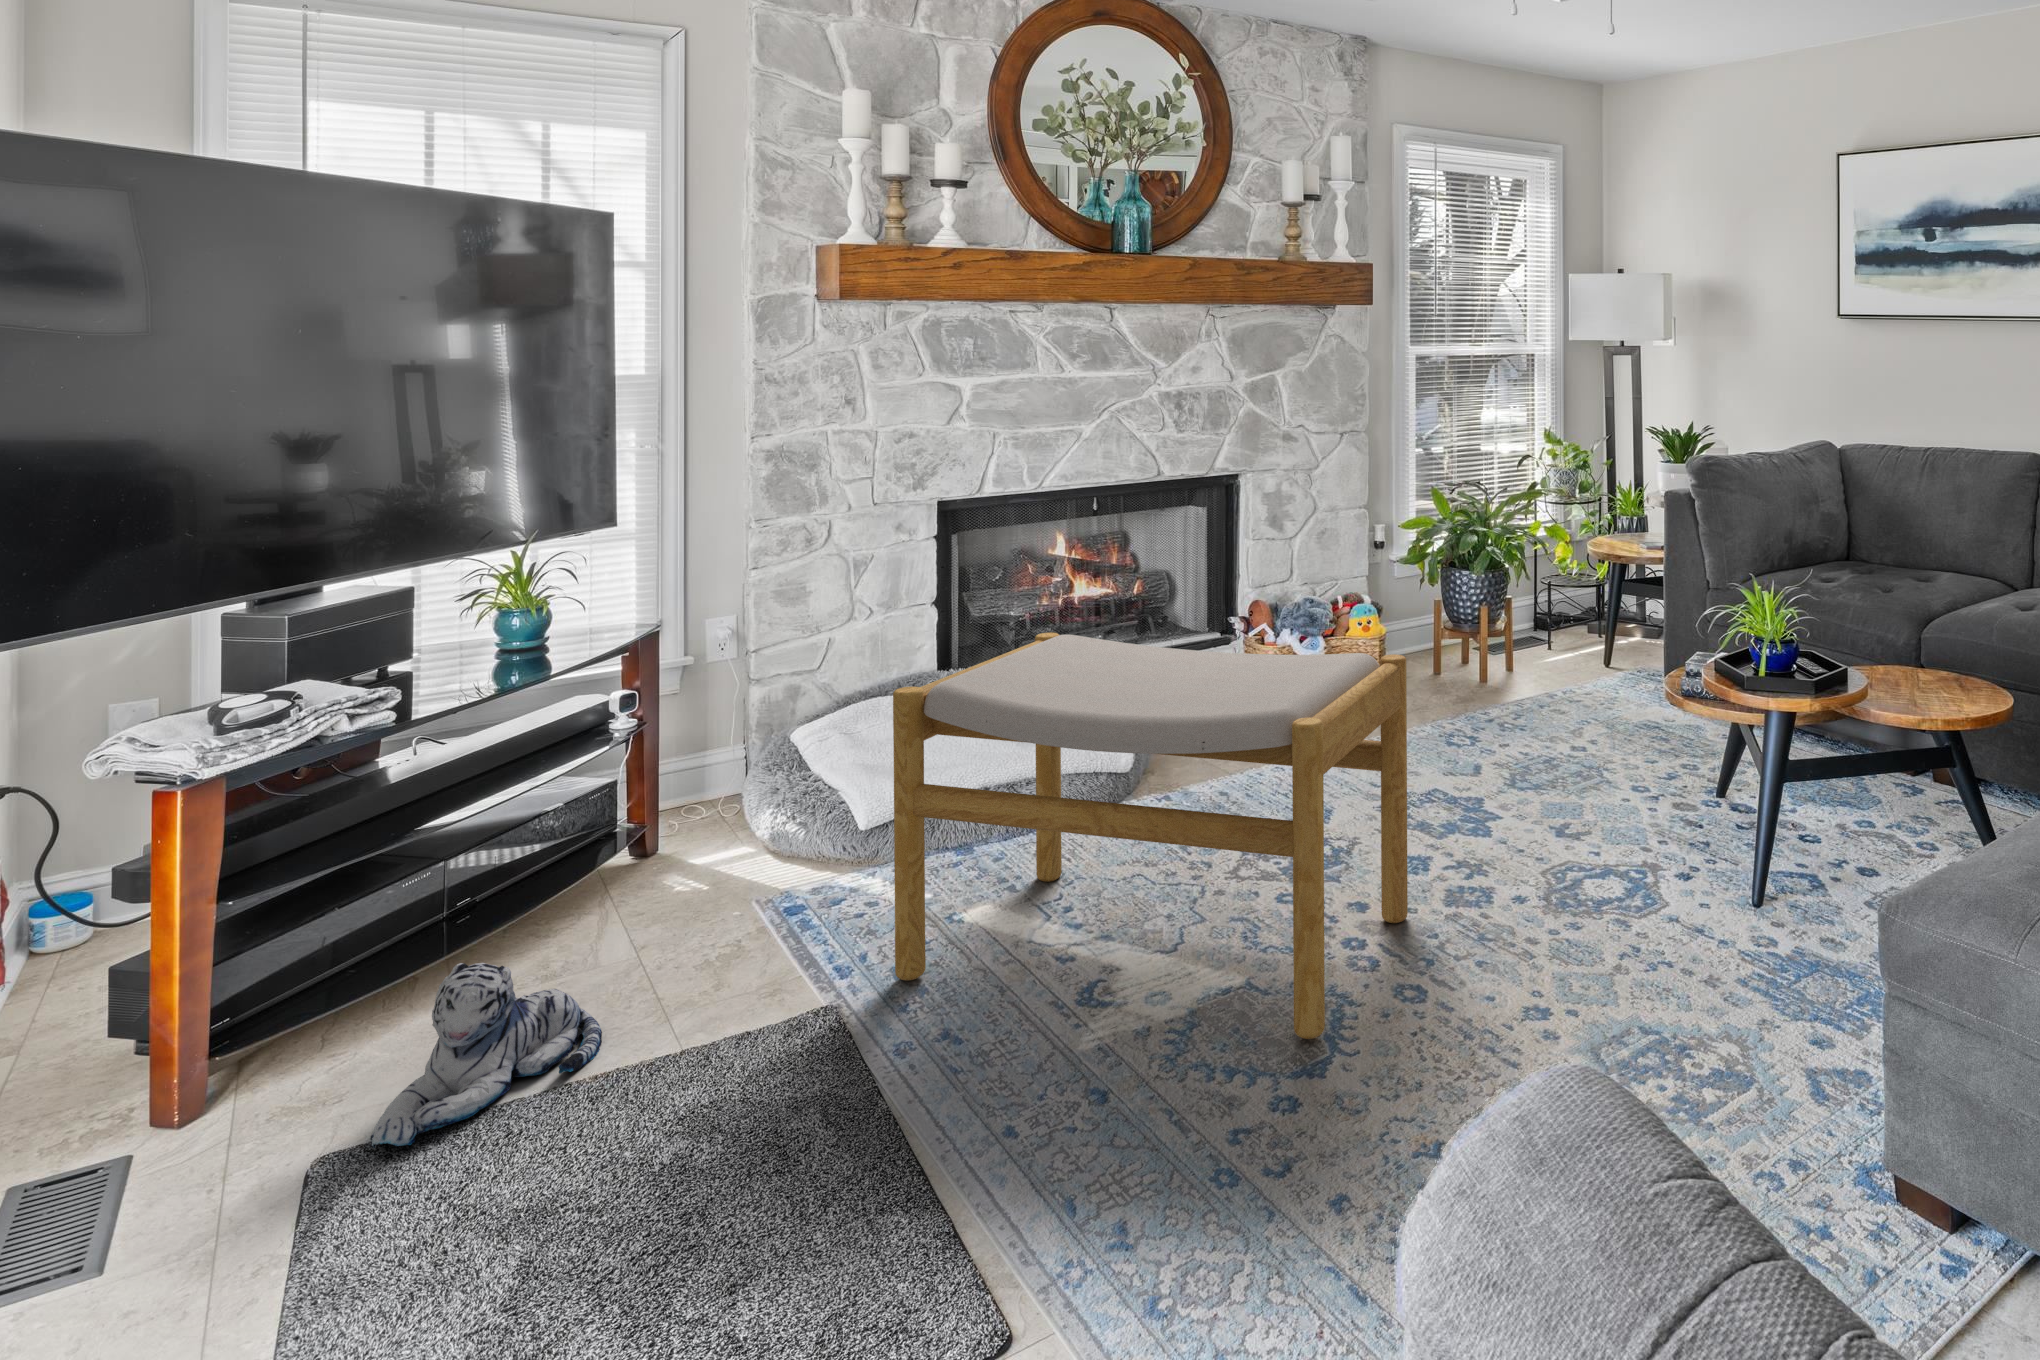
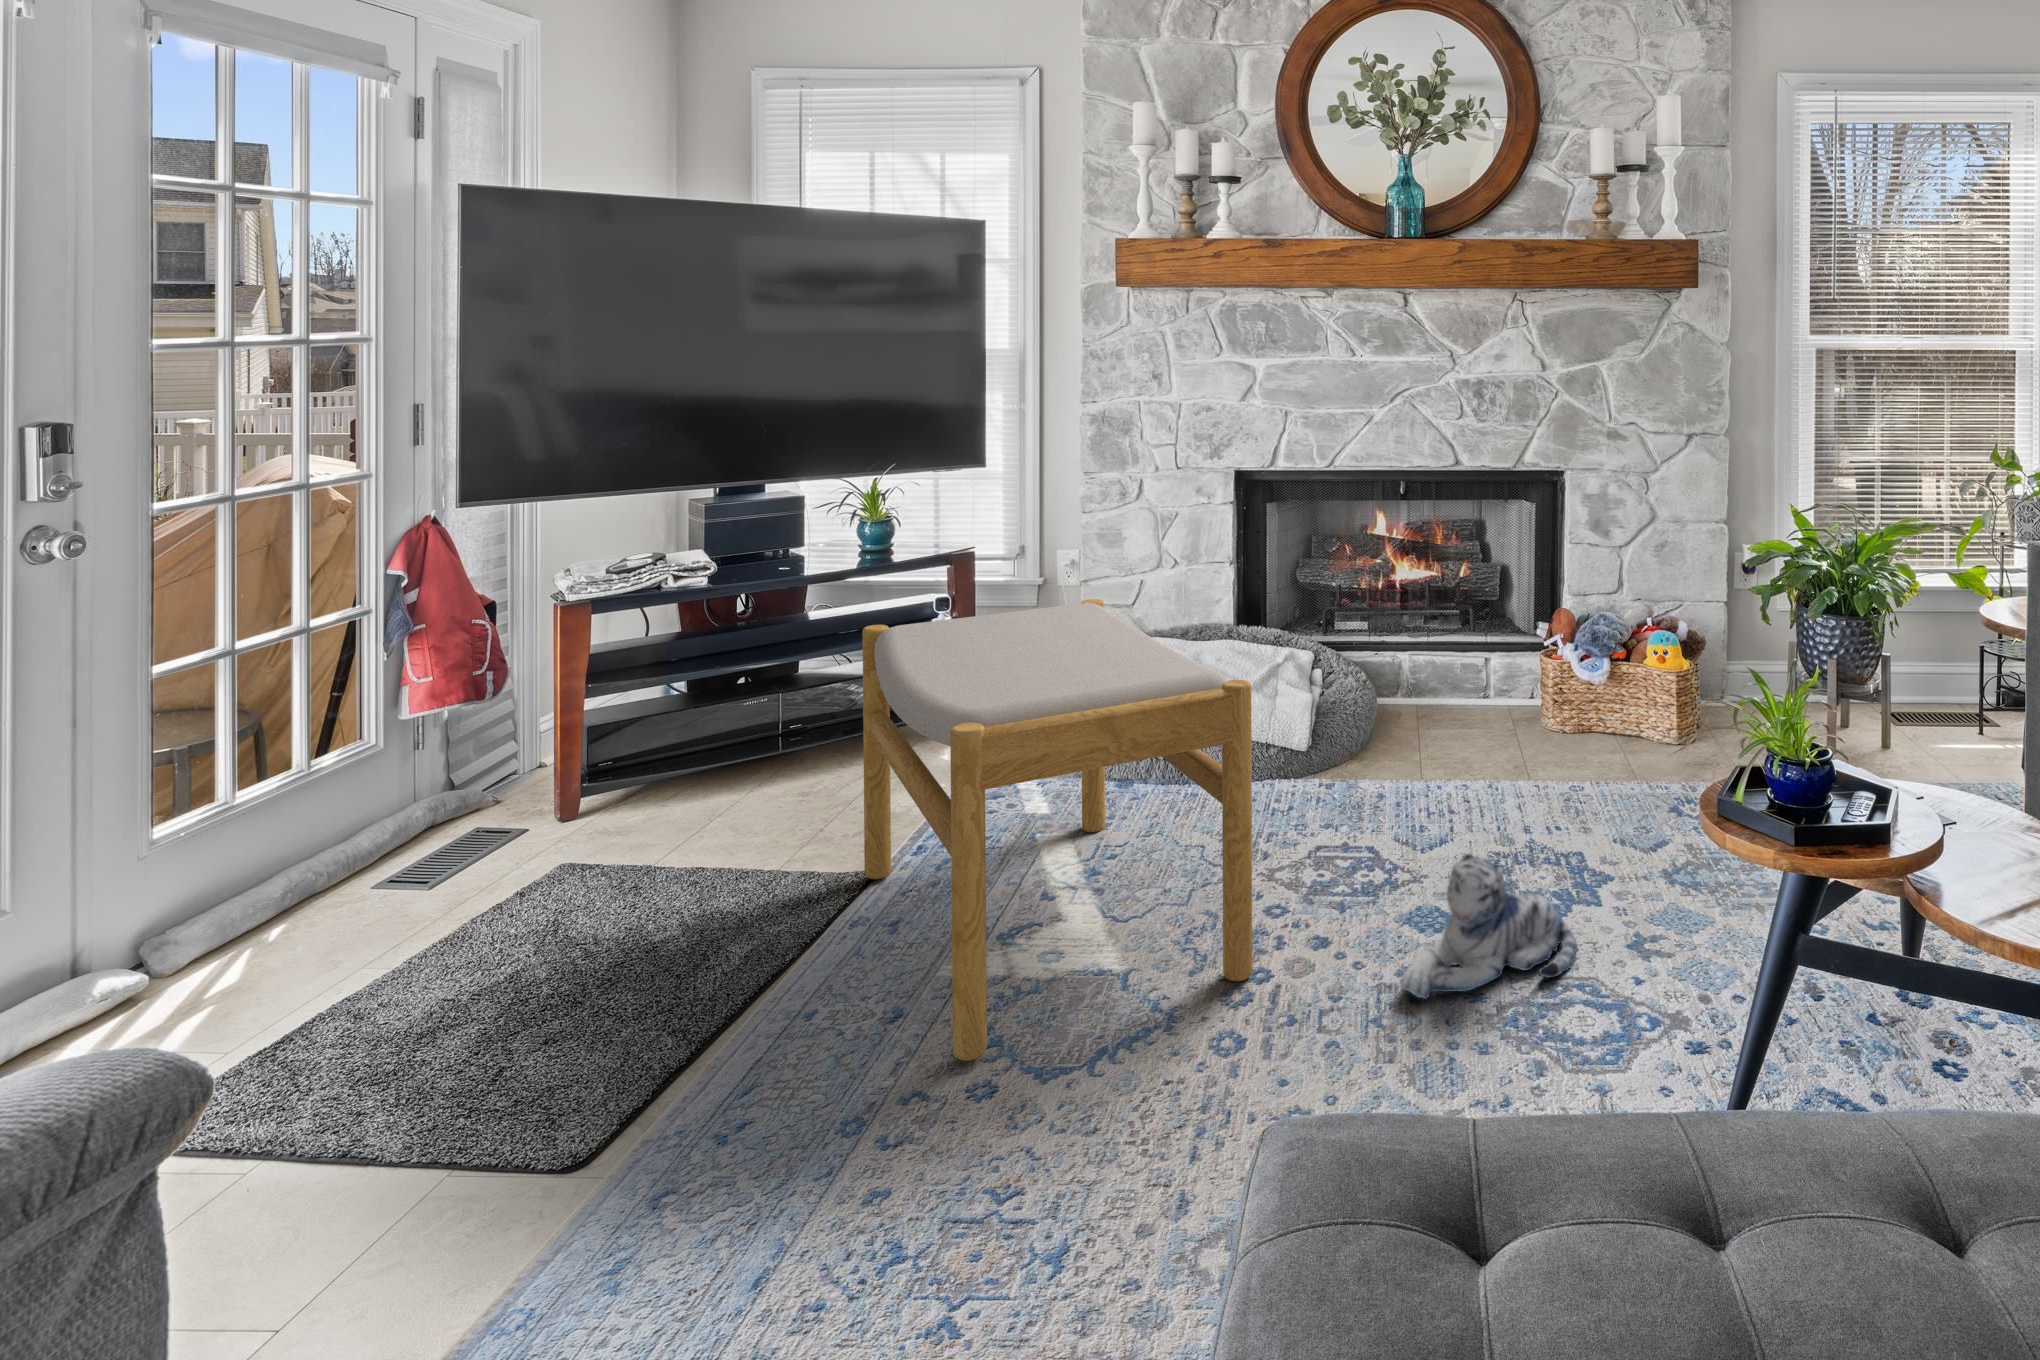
plush toy: present [370,963,602,1148] -> present [1400,853,1577,999]

